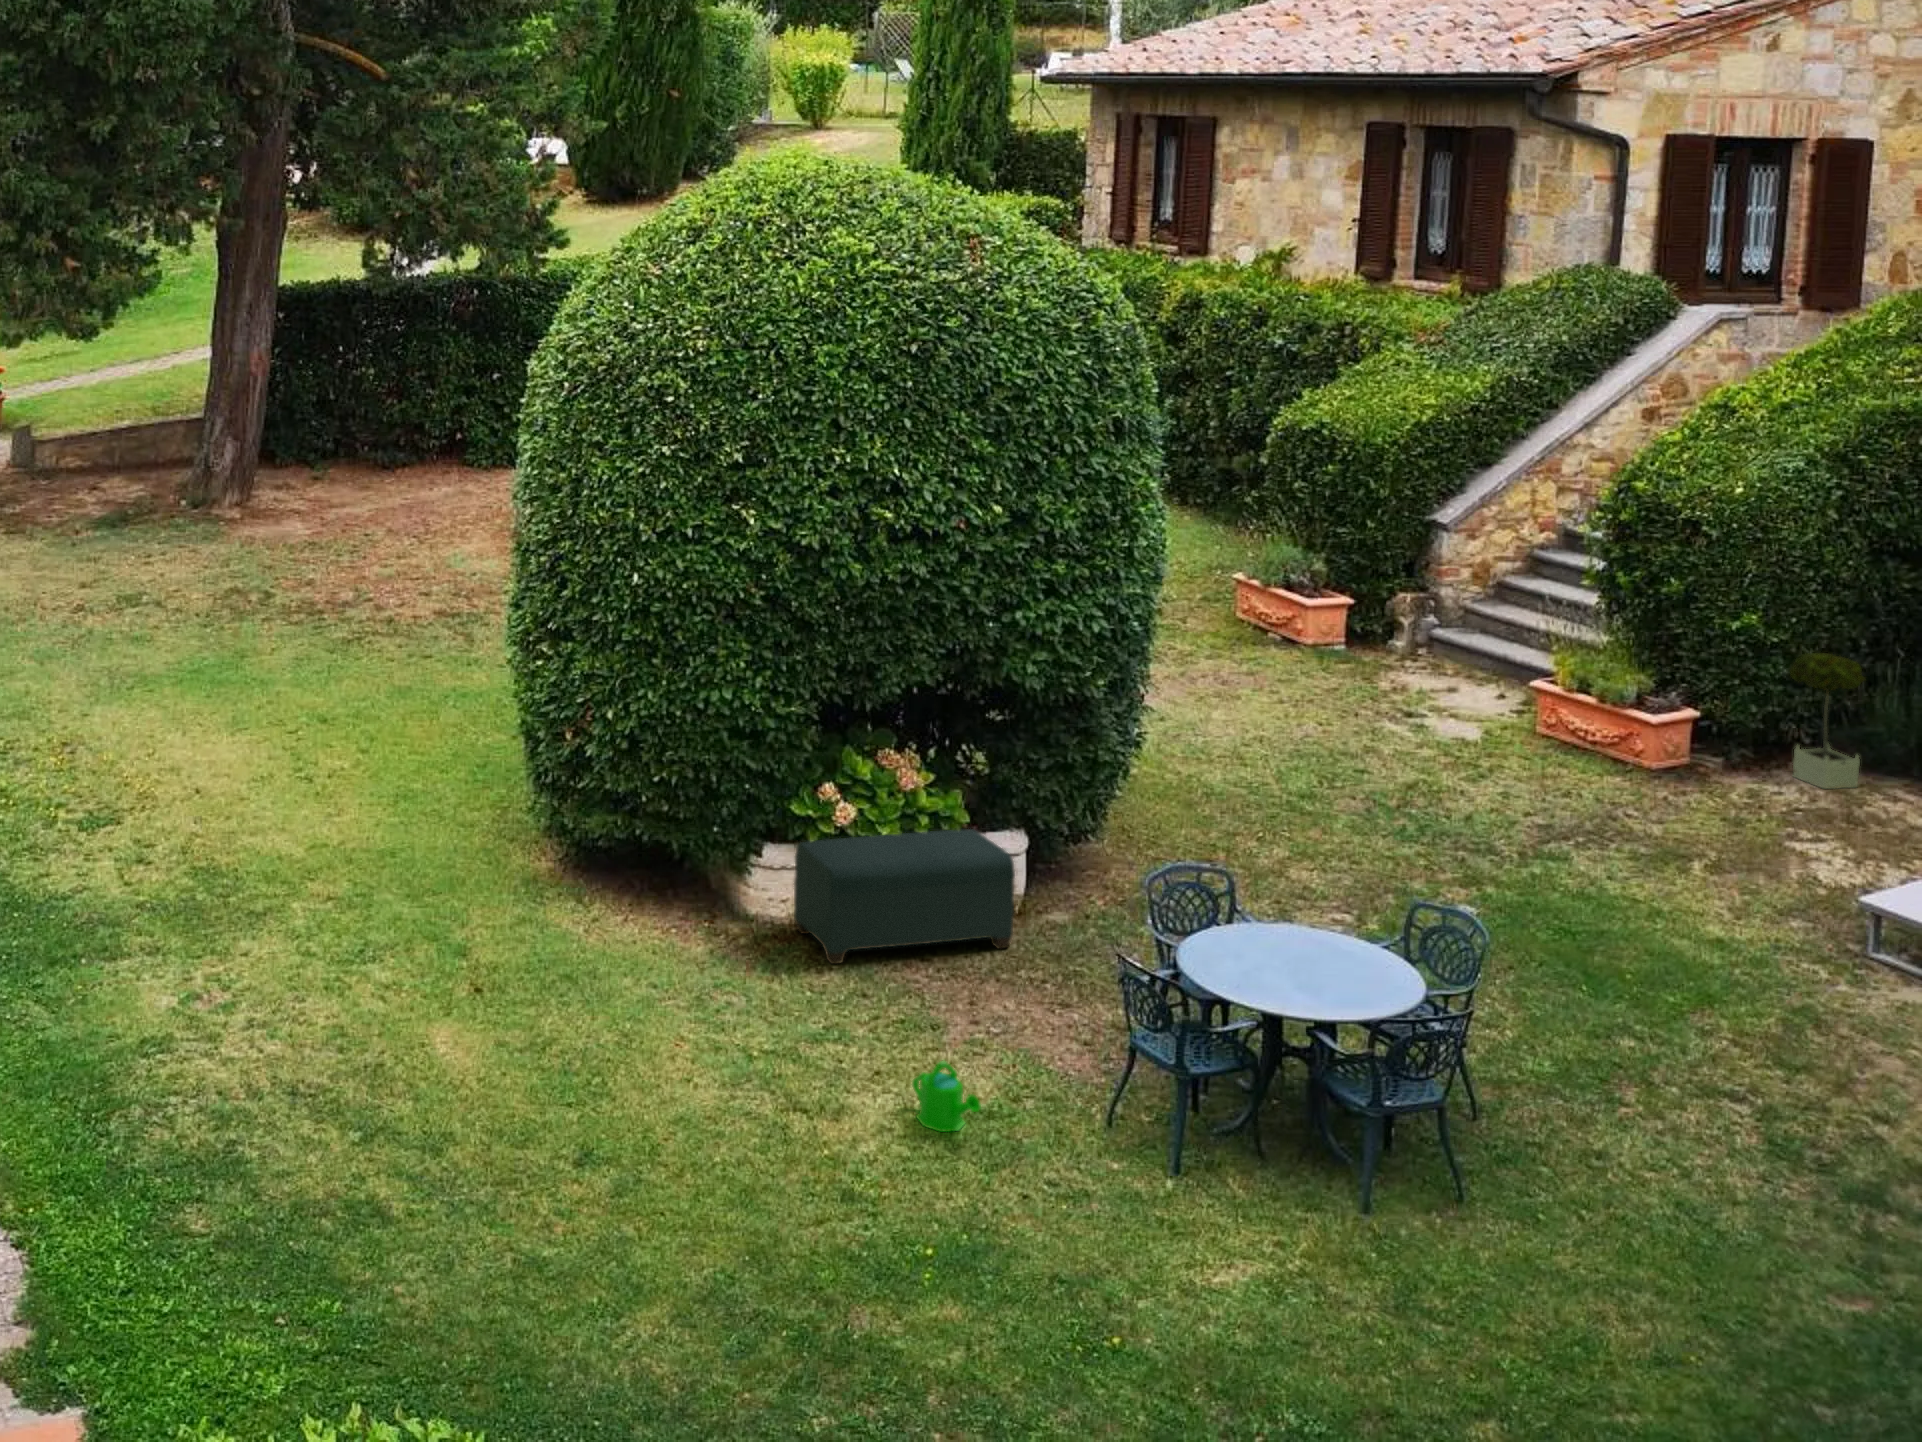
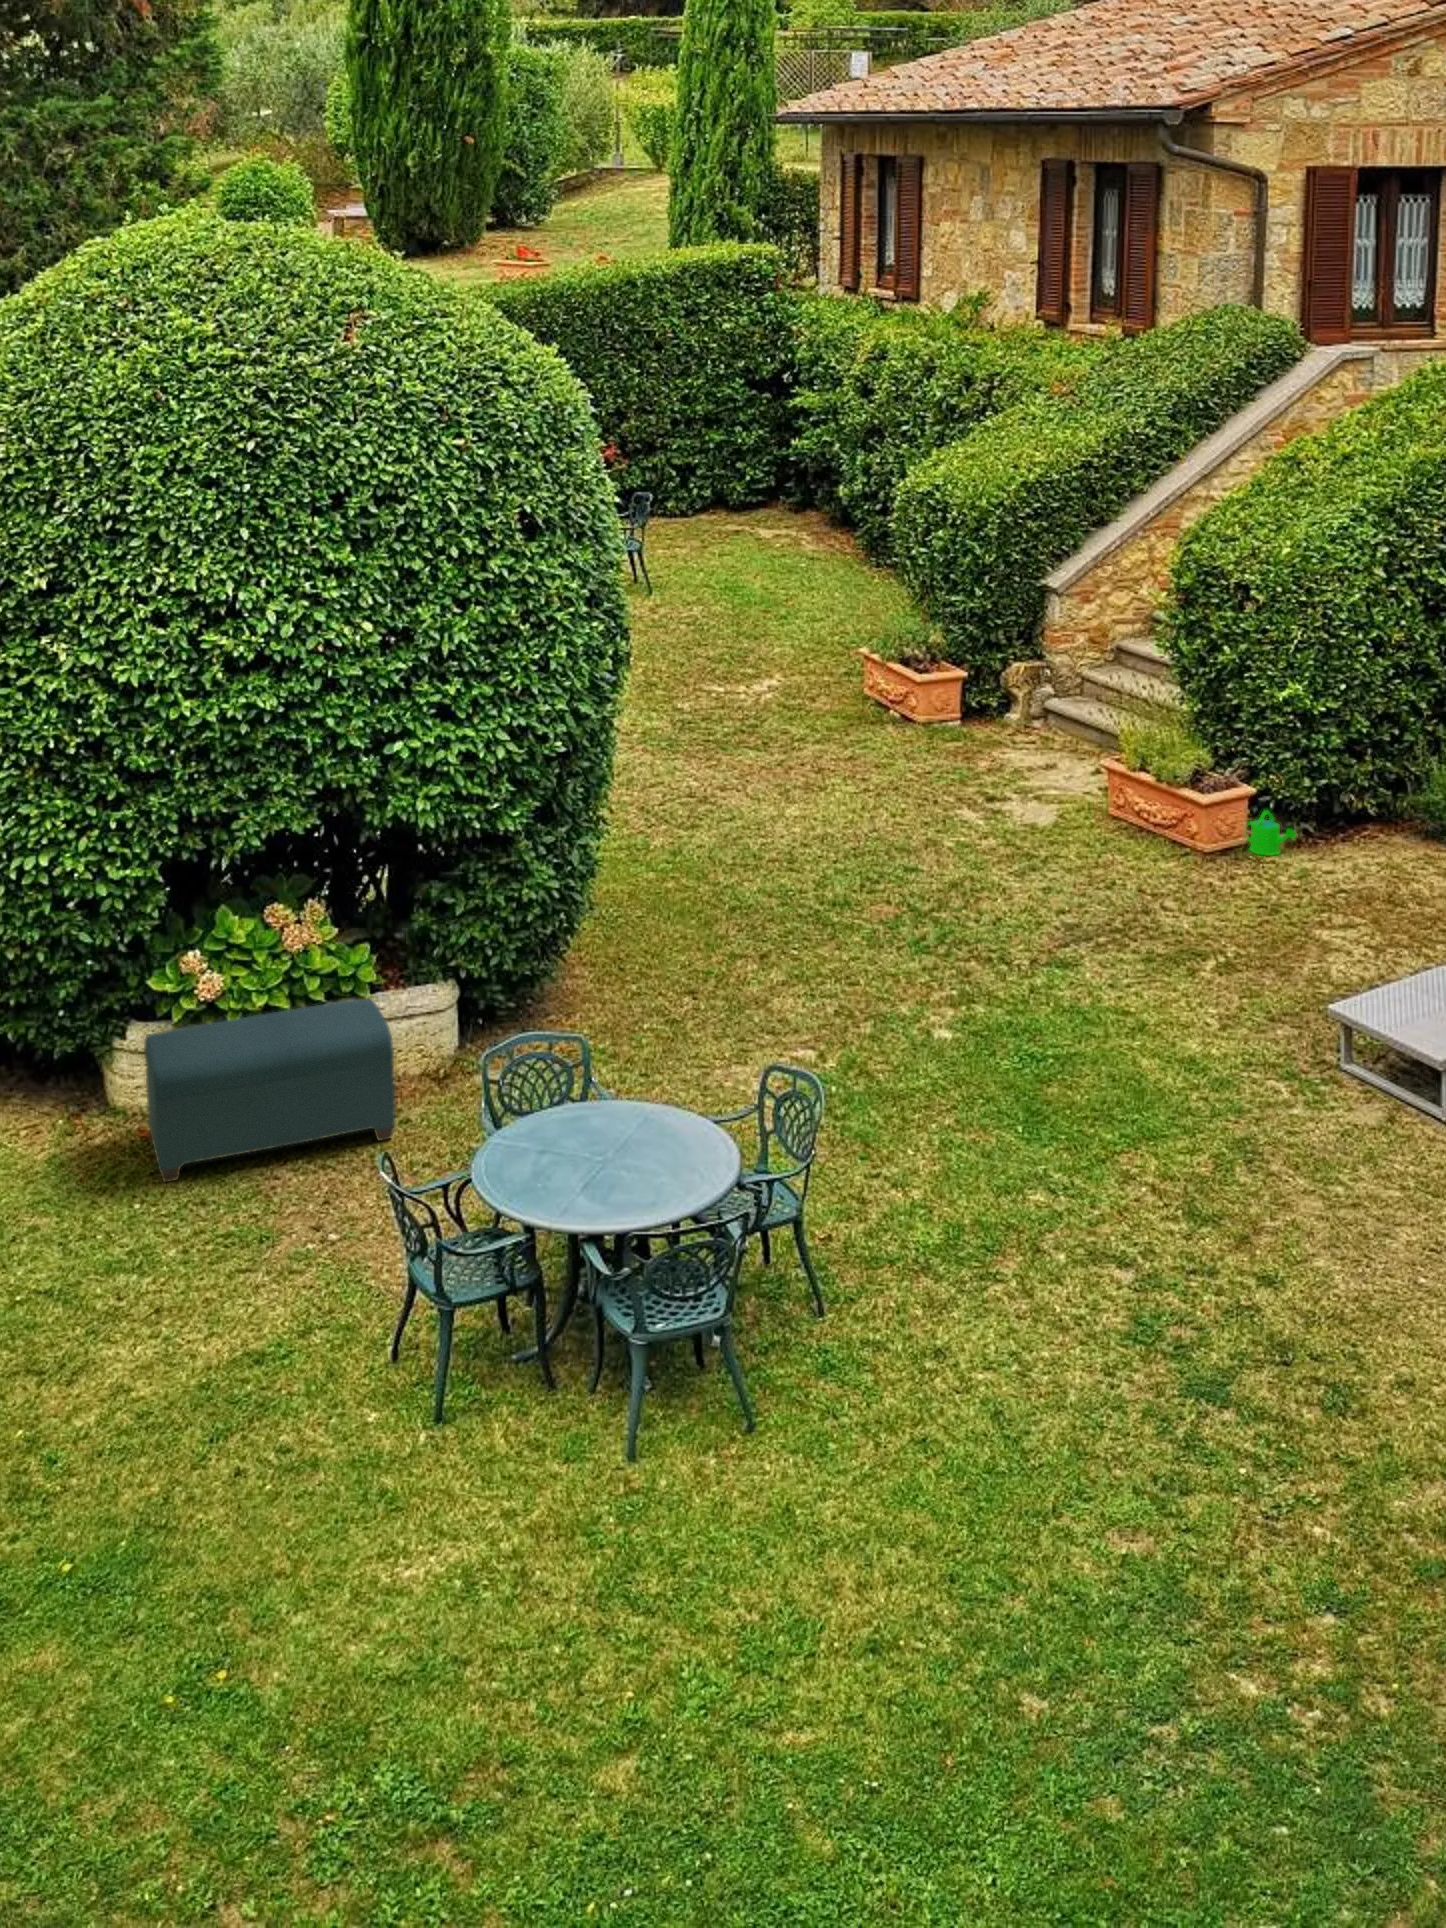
potted tree: present [1790,653,1865,789] -> none [1340,713,1409,854]
watering can: present [912,1061,981,1132] -> present [1245,810,1295,856]

